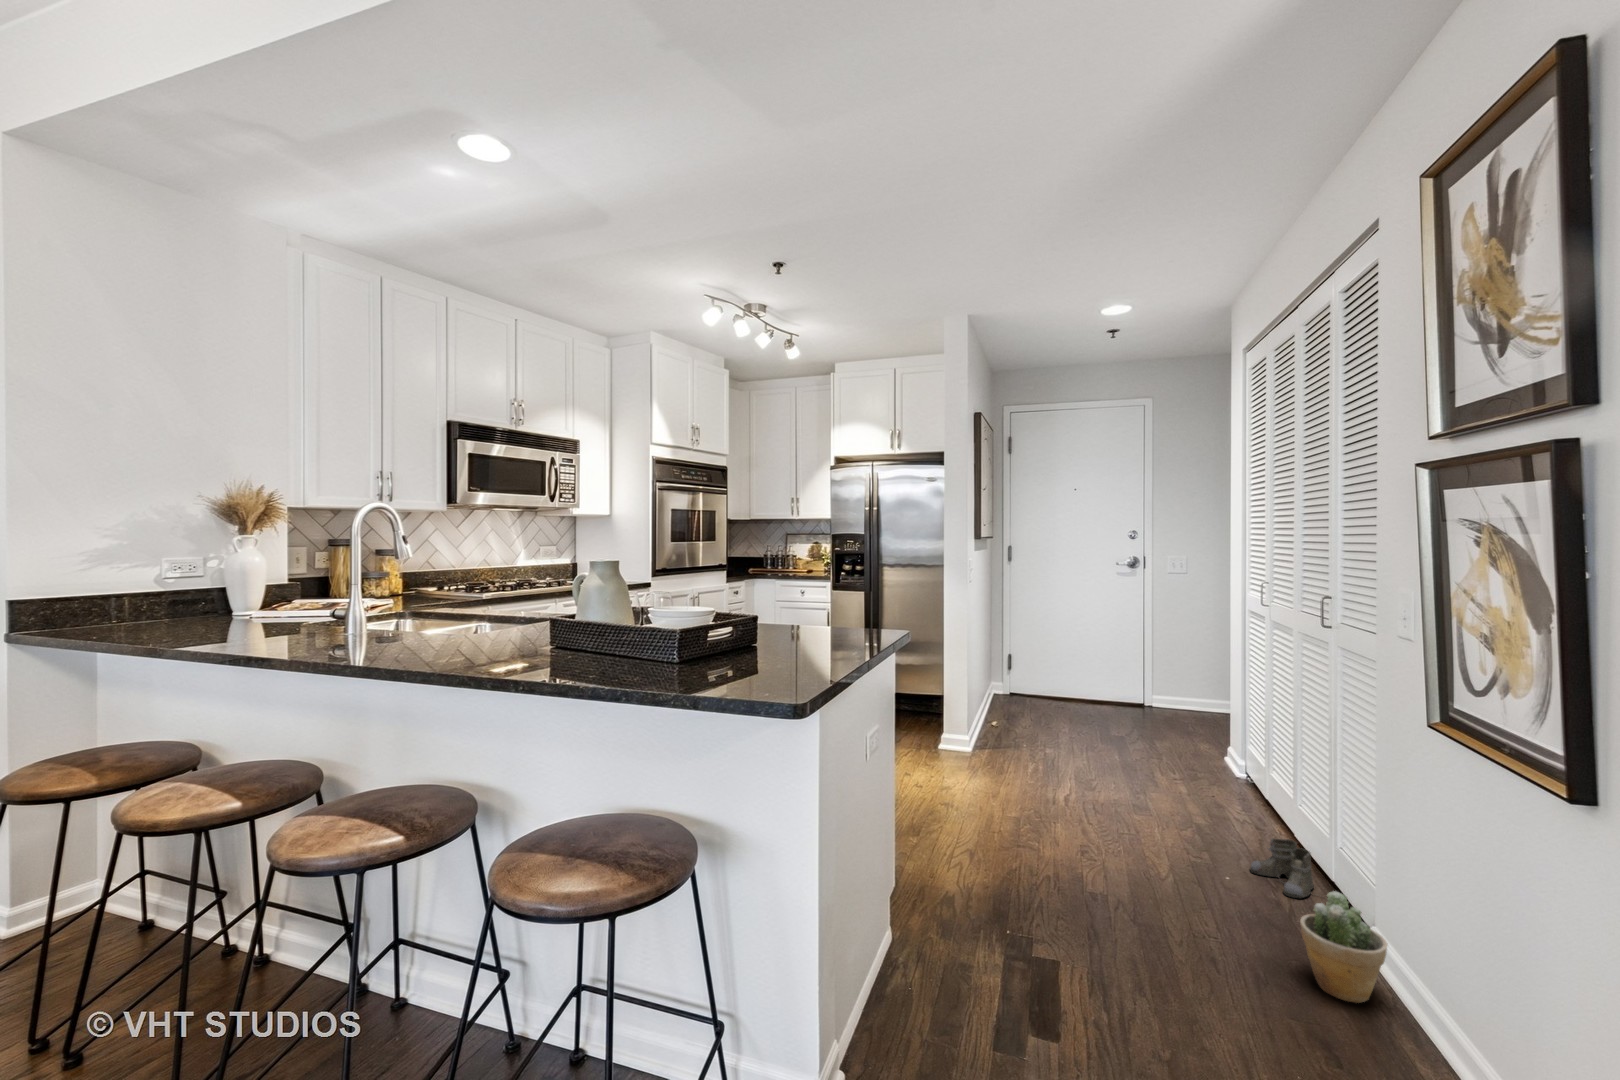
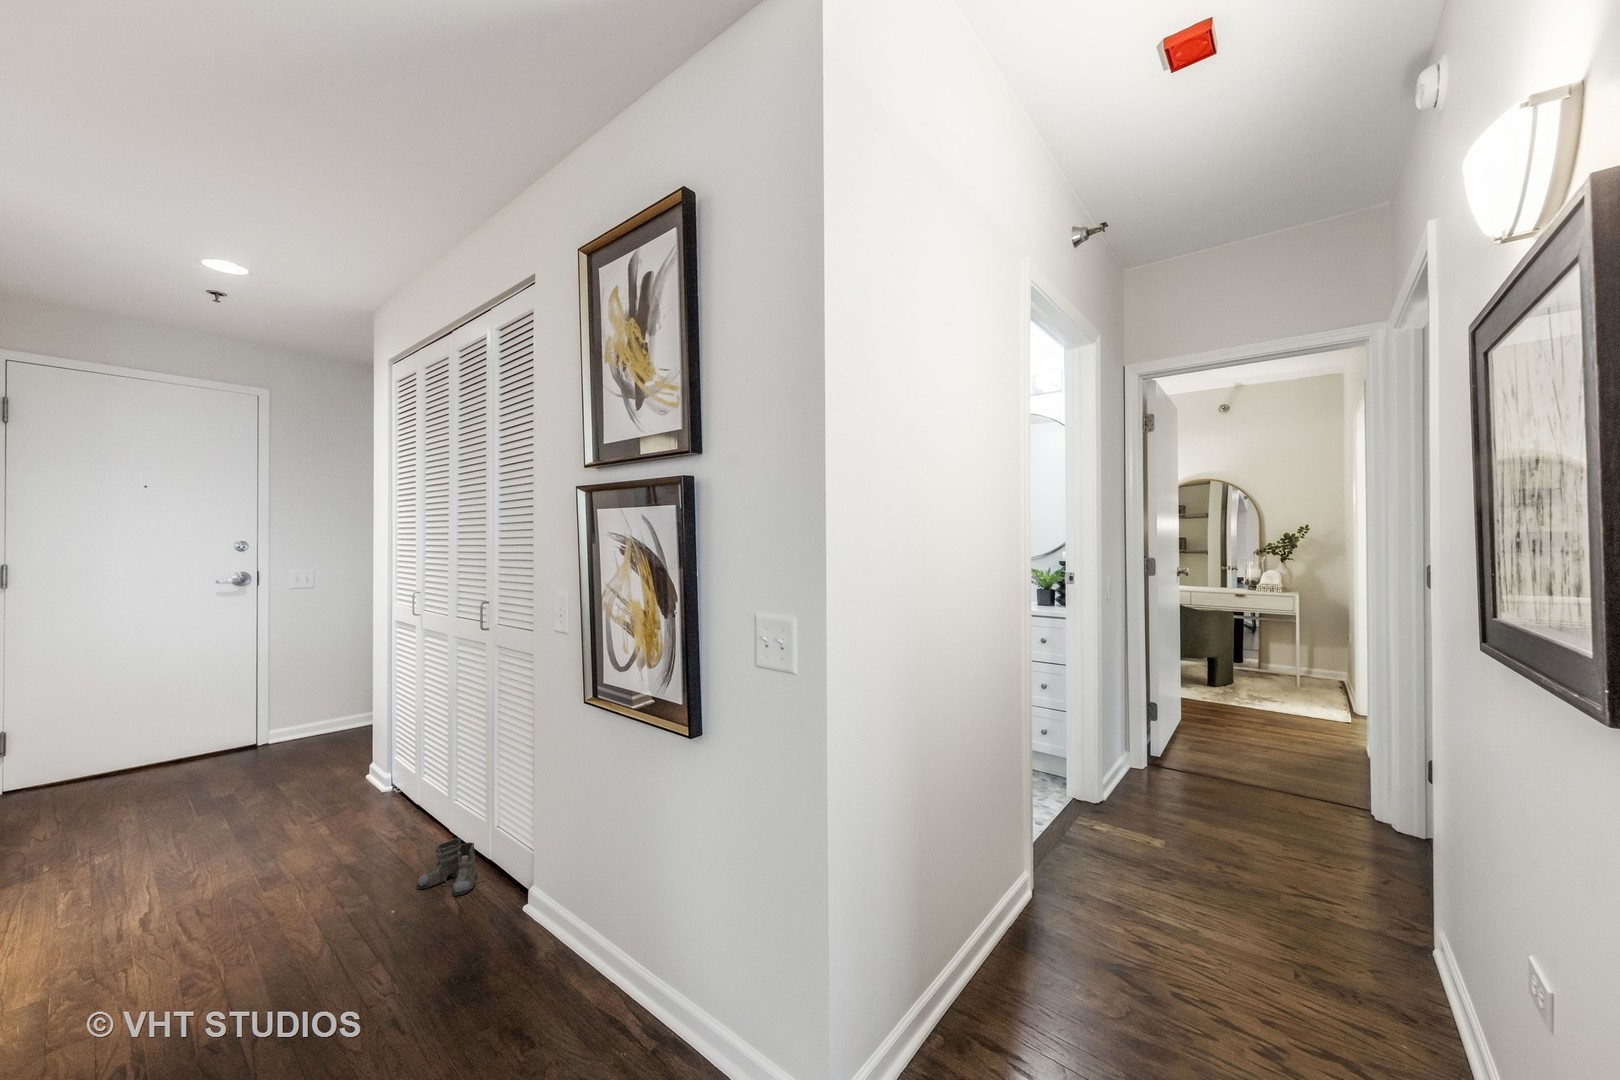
potted plant: present [1300,891,1387,1003] -> none [485,872,553,971]

